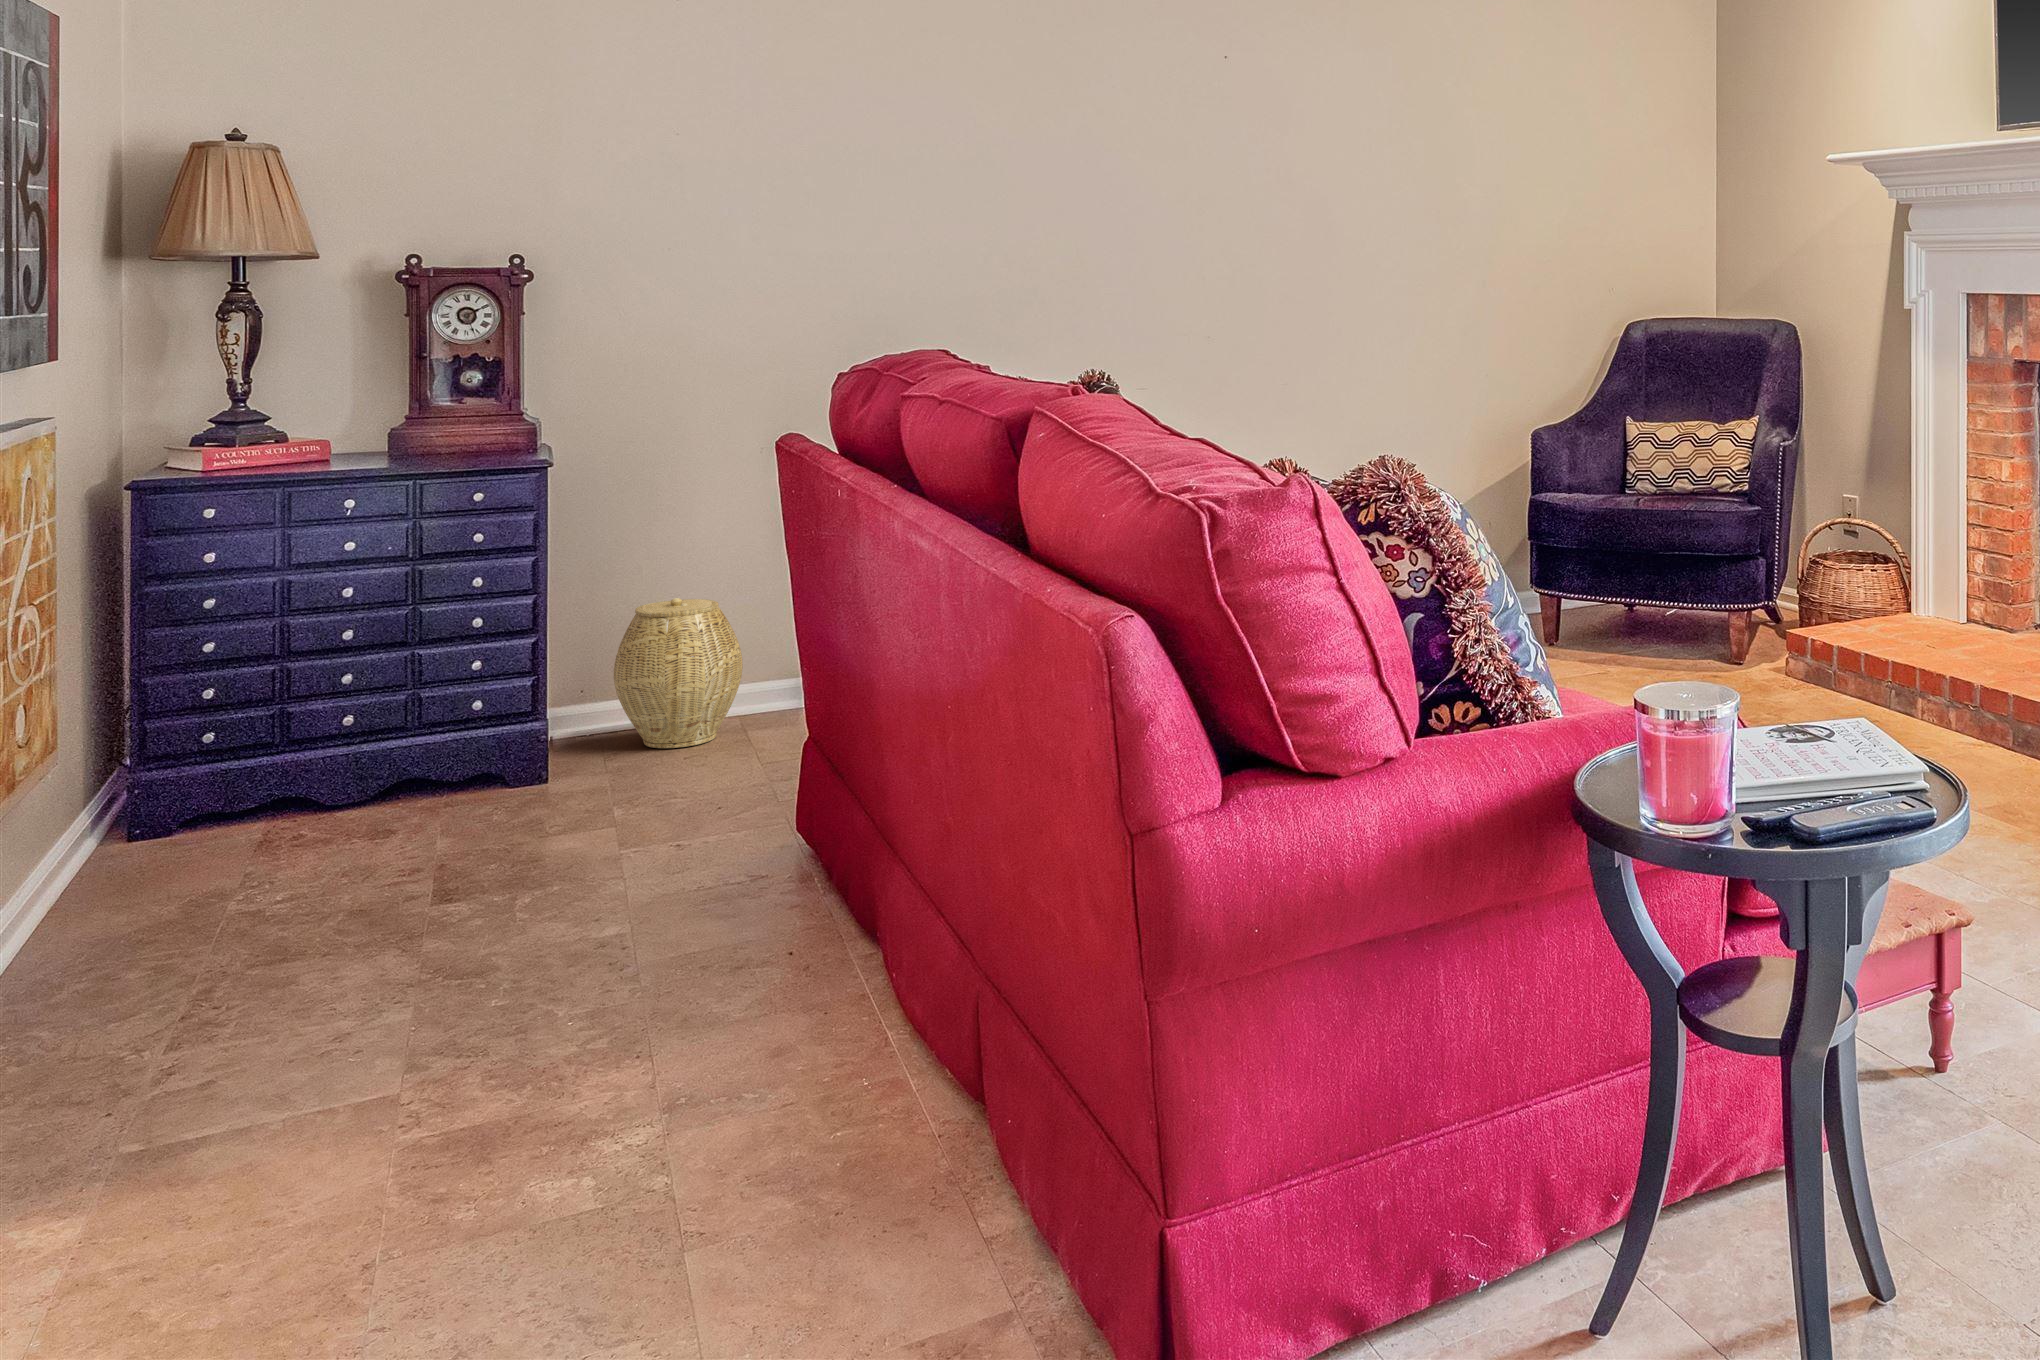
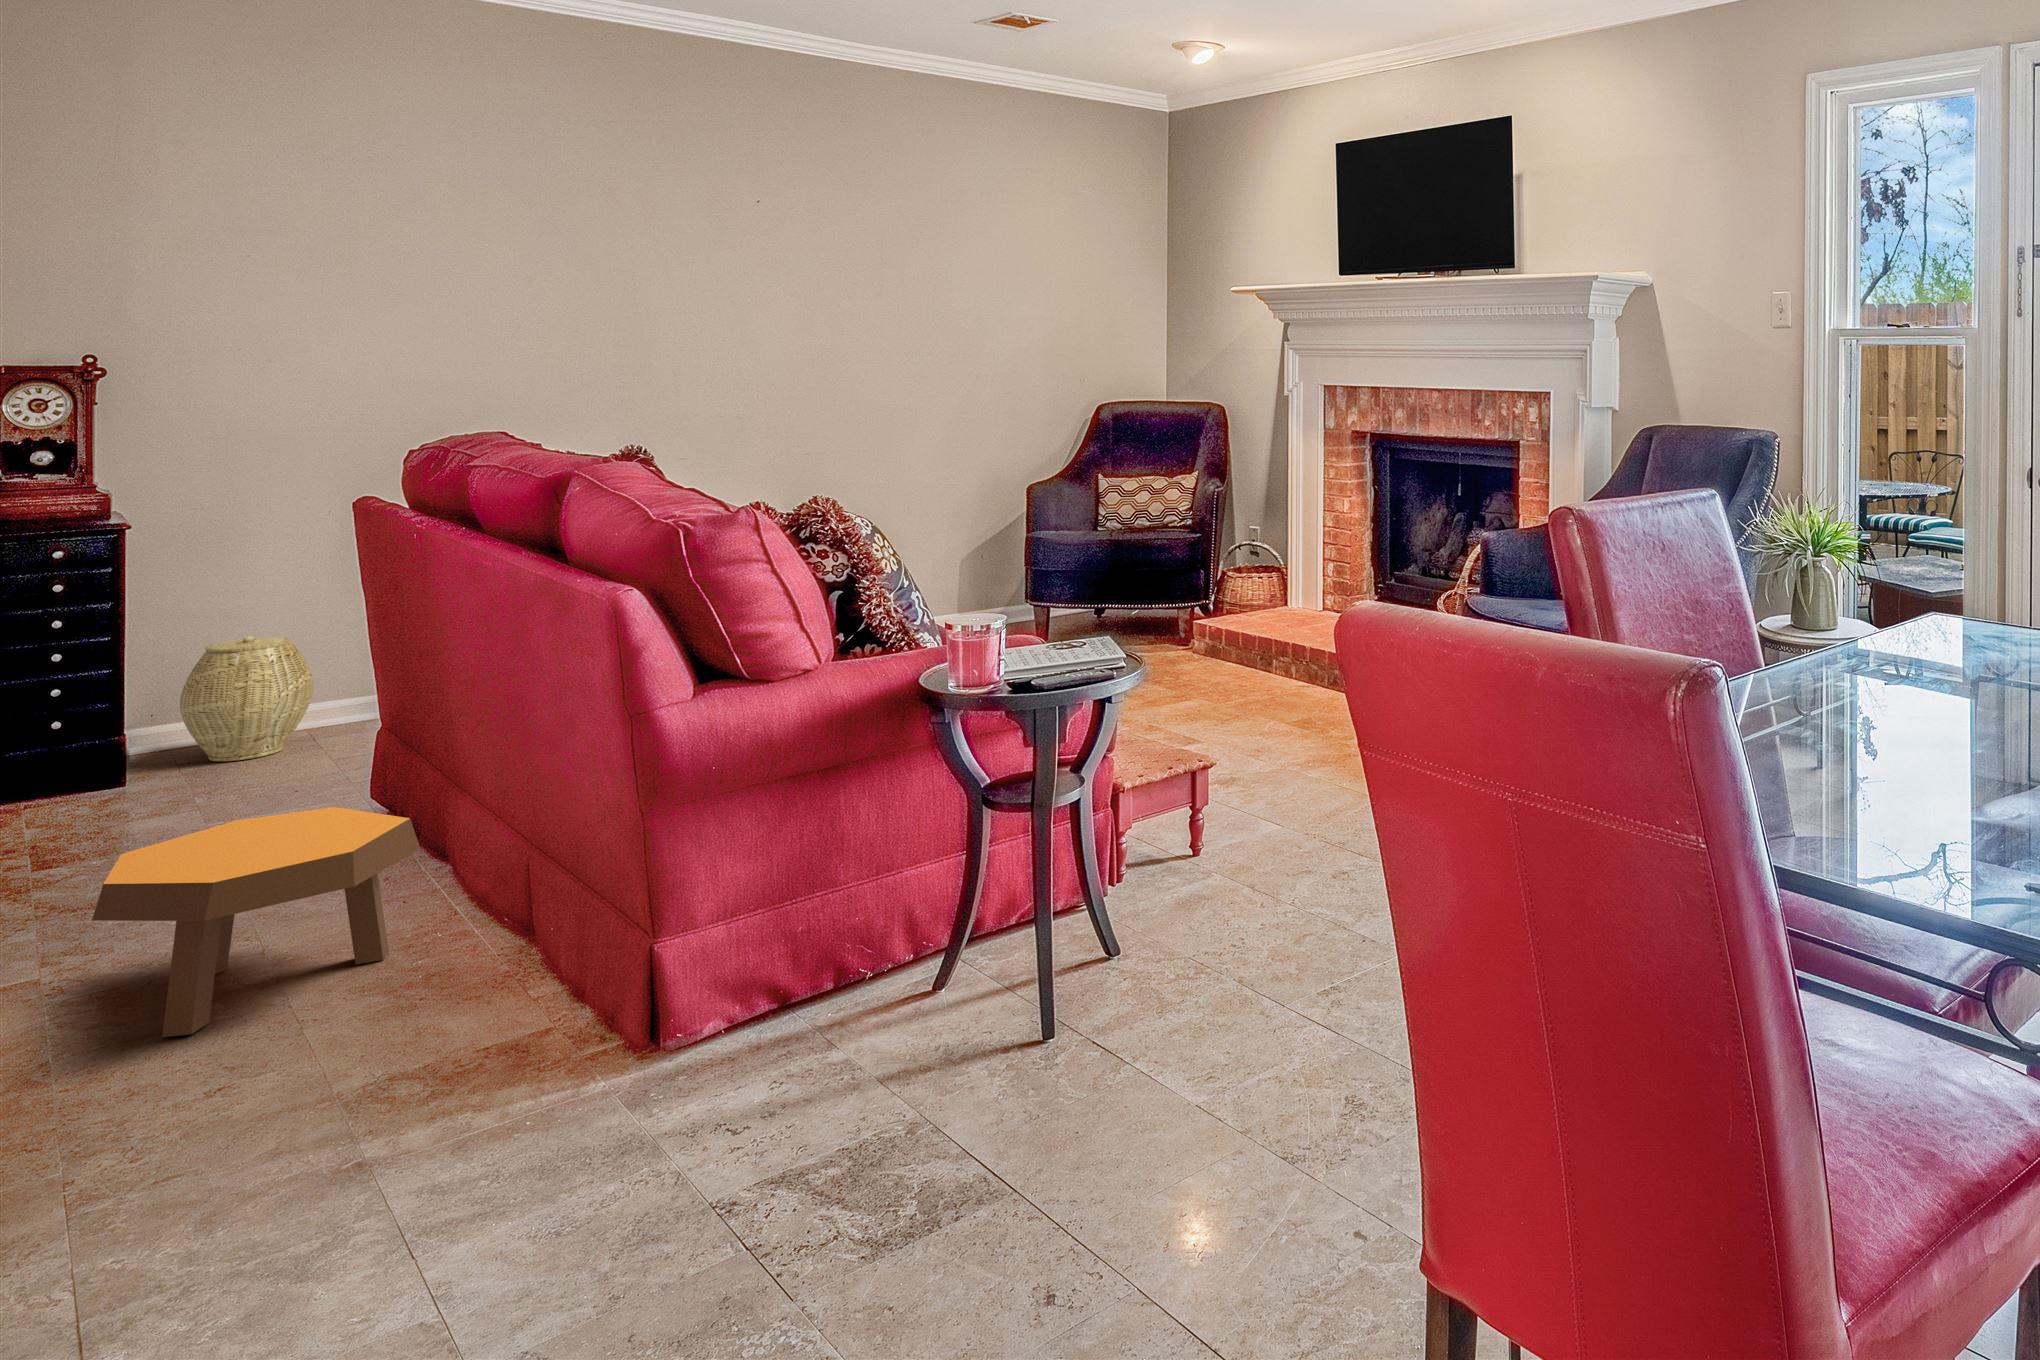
footstool: none [535,852,881,1154] -> present [92,807,420,1037]

